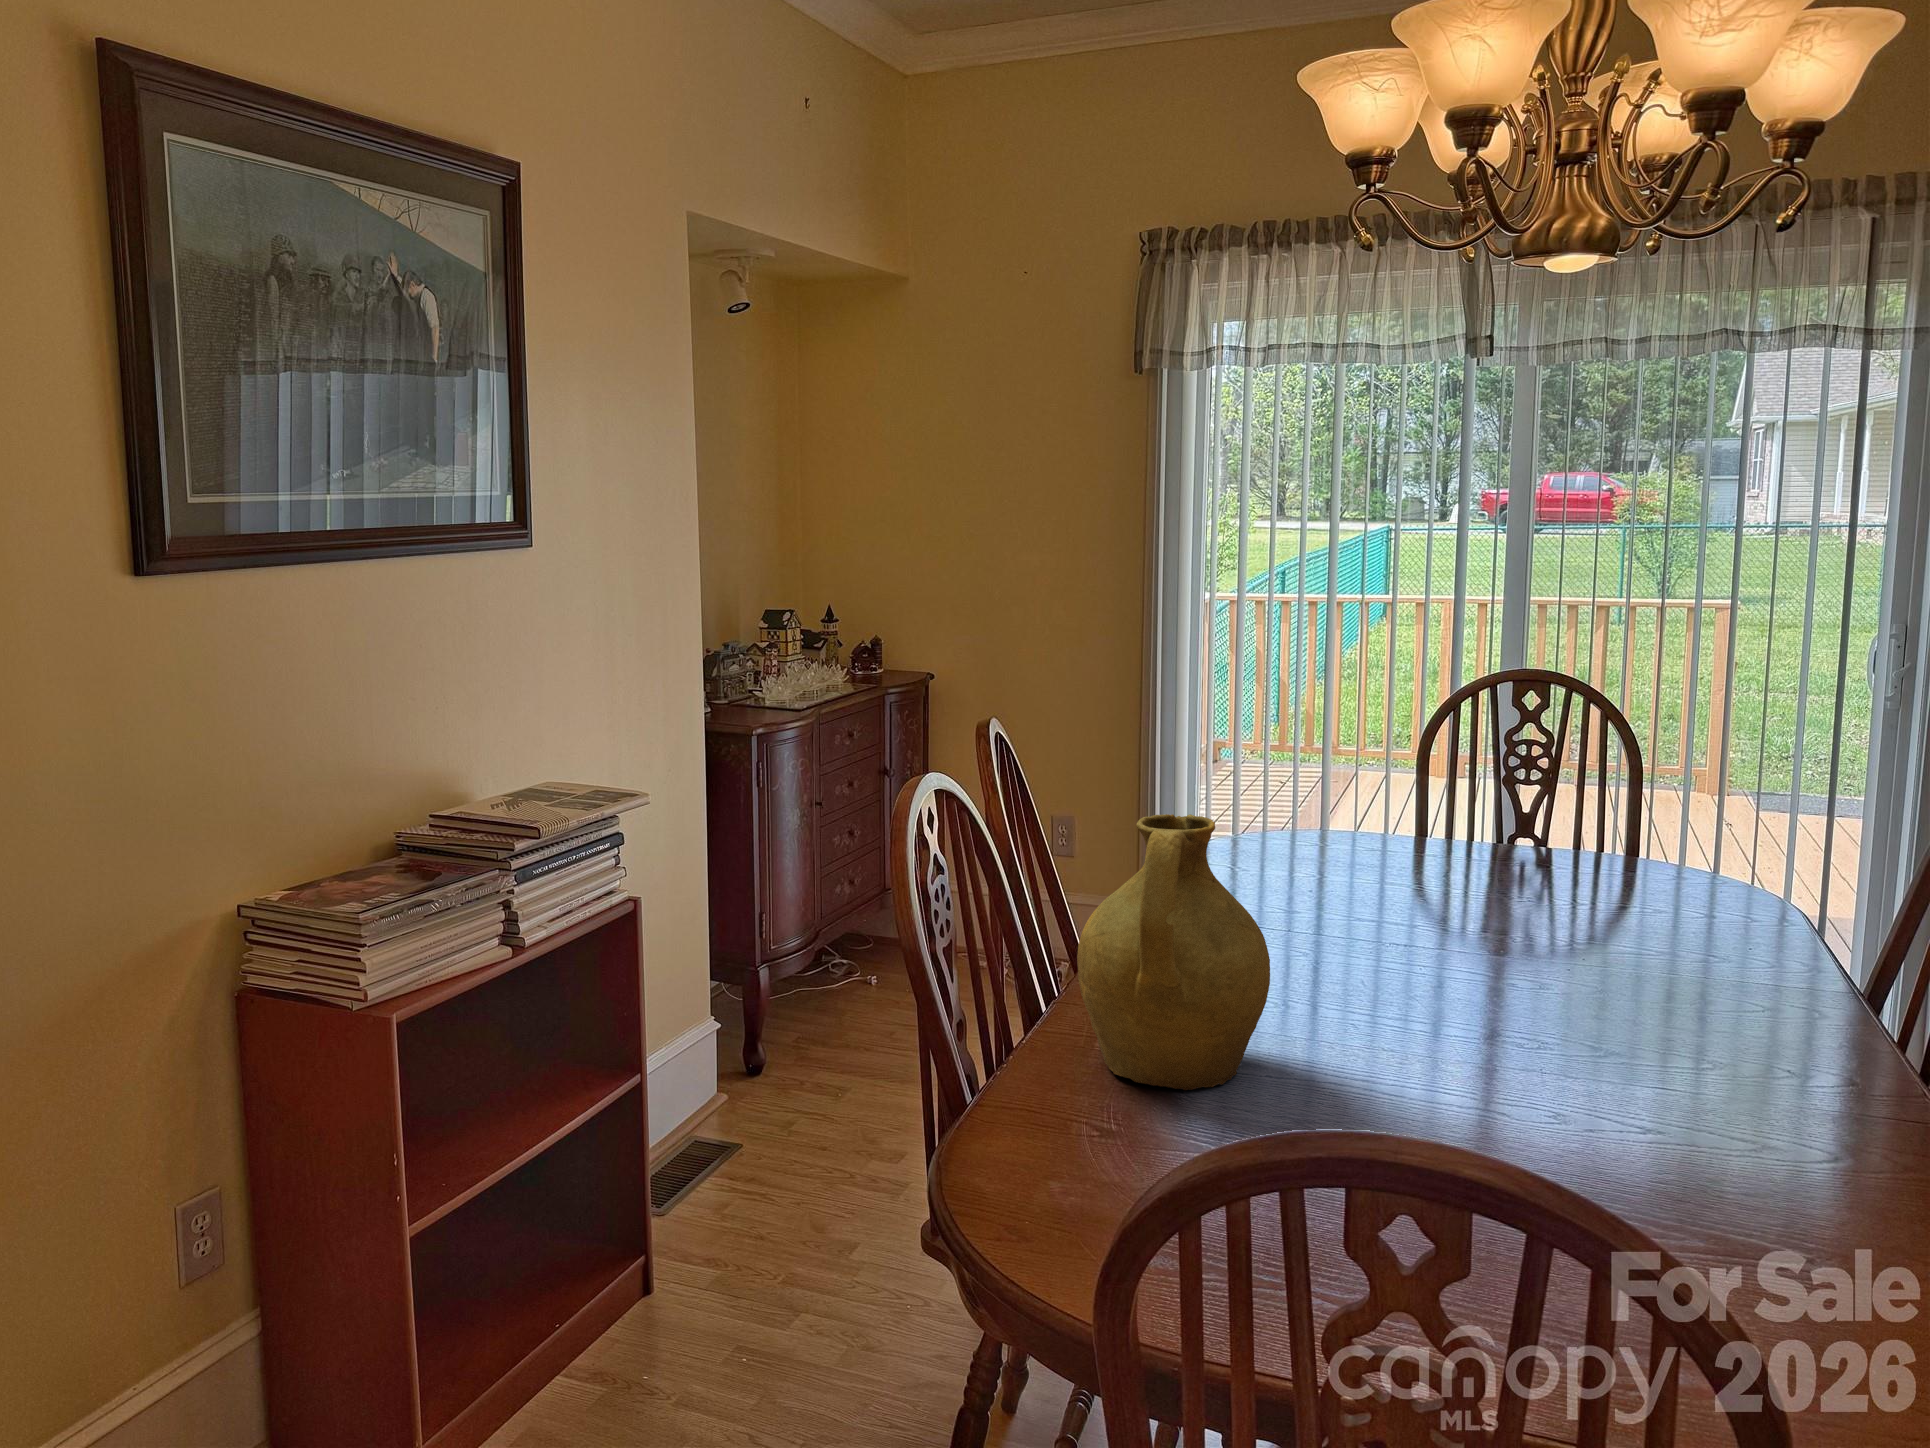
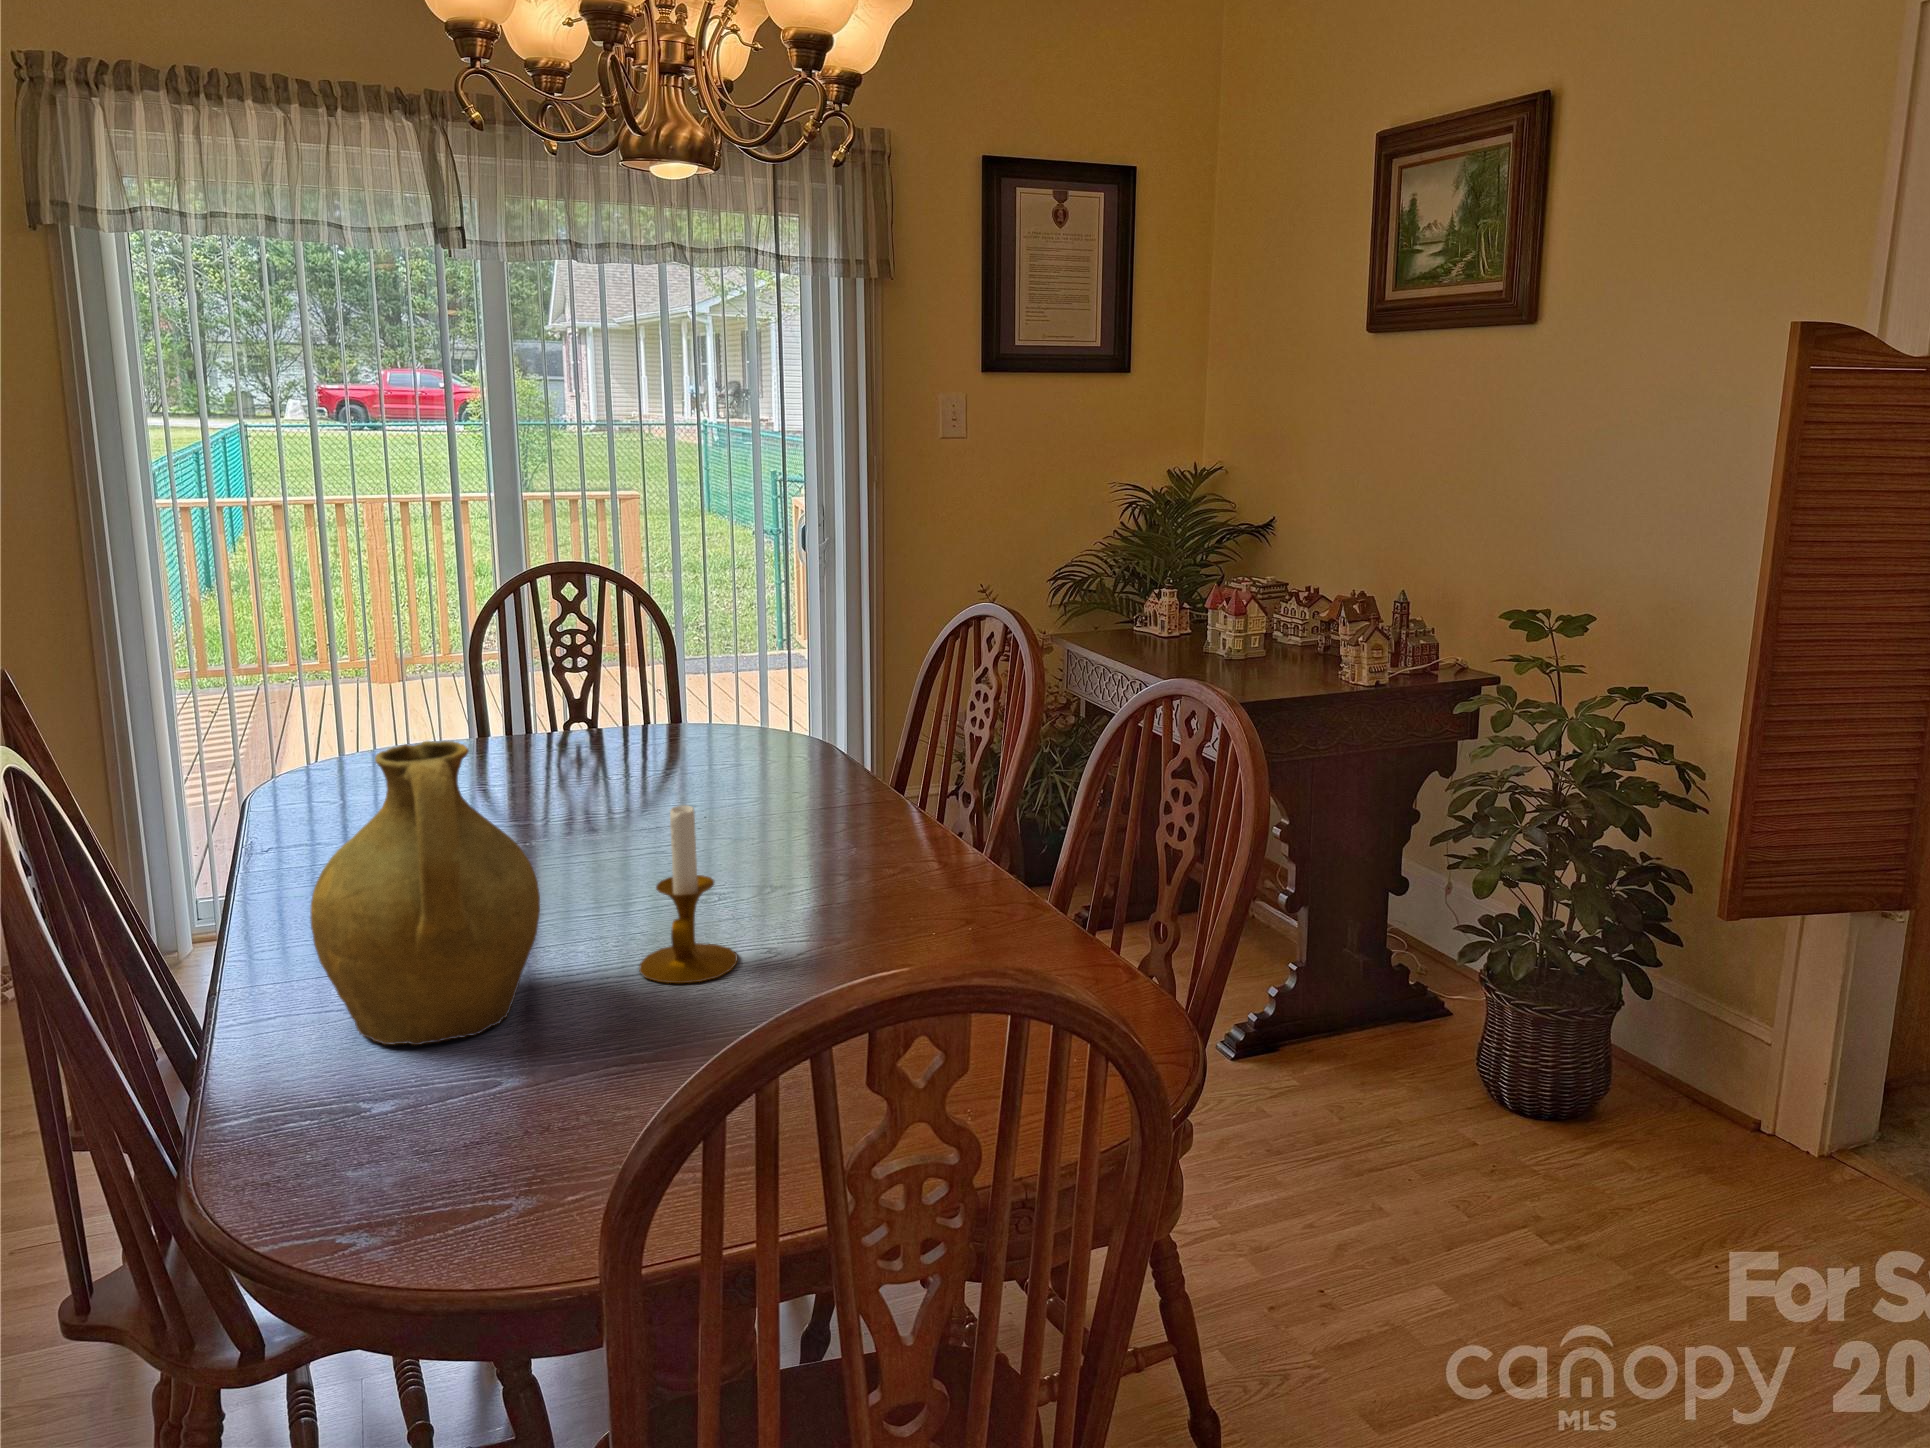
candlestick: none [1368,921,1476,1111] -> present [639,805,737,983]

